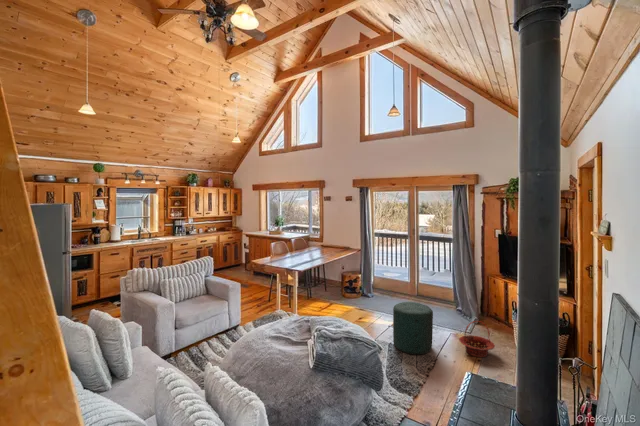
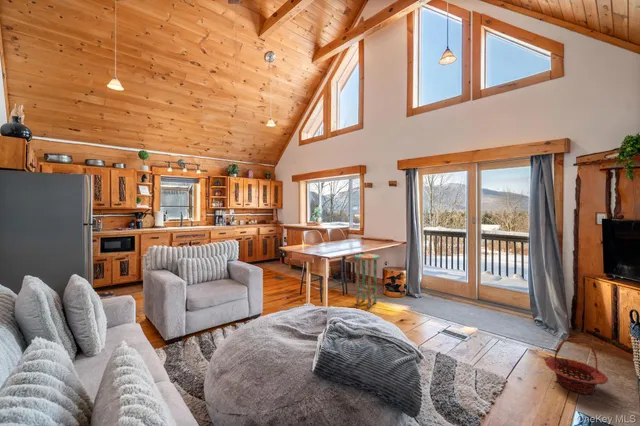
side table: none [319,262,340,308] -> present [354,254,380,307]
ottoman: present [393,302,433,355] -> none [445,304,504,378]

